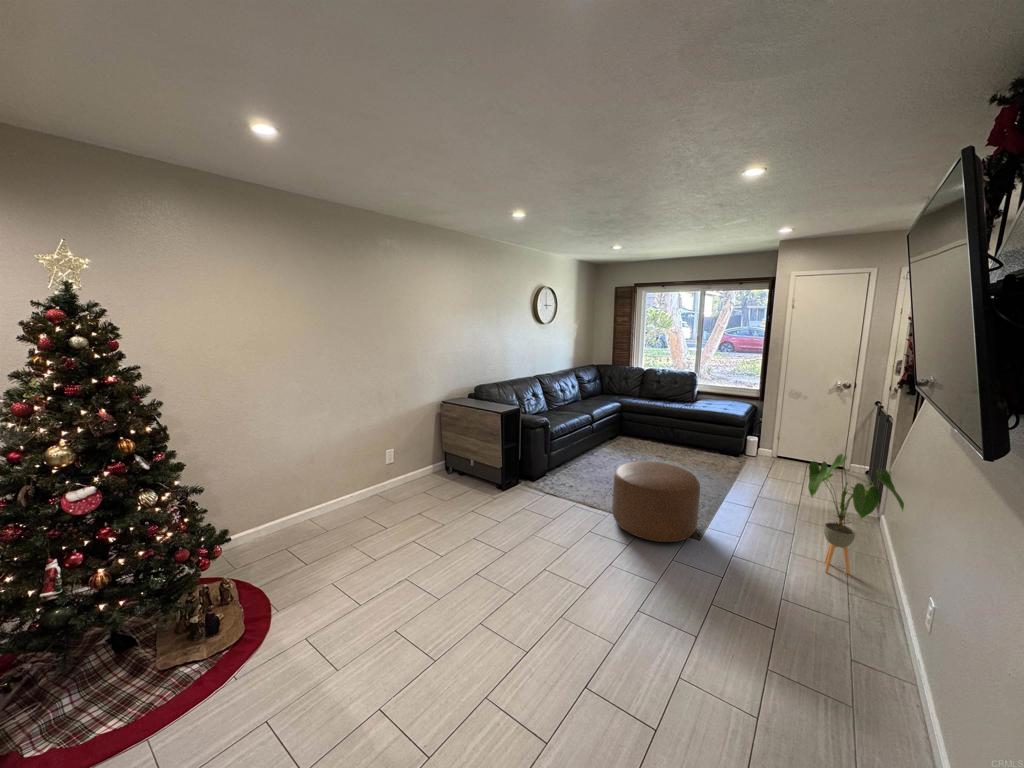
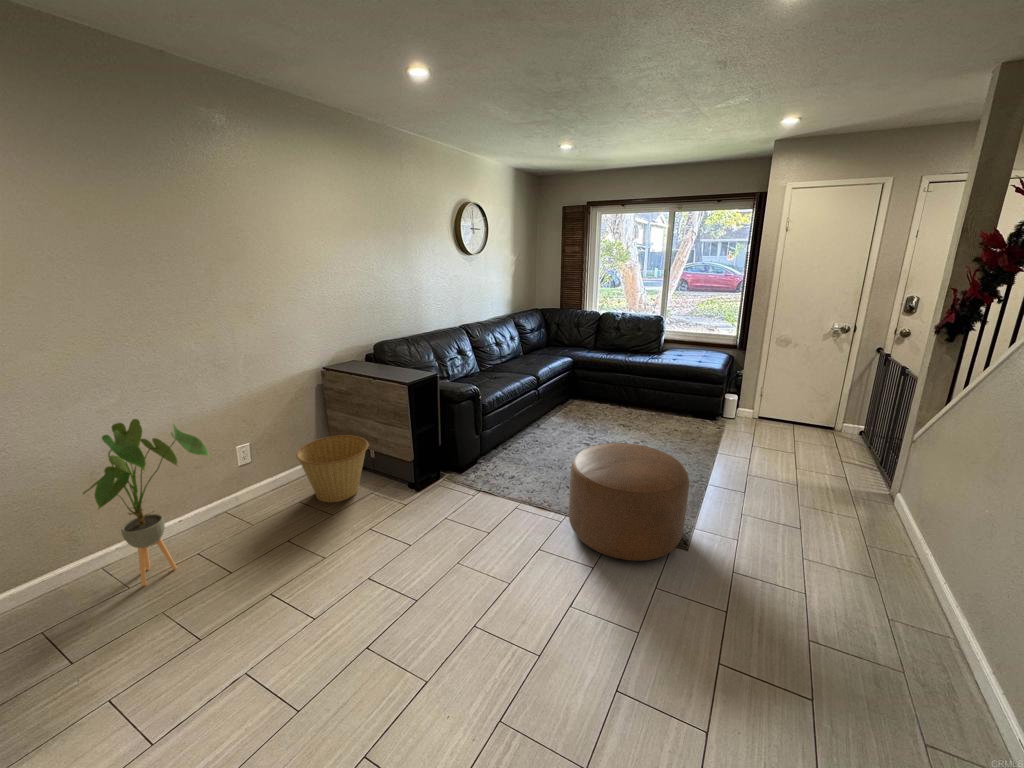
basket: none [425,448,472,493] -> present [296,435,369,502]
house plant: present [808,454,904,574] -> present [83,419,209,586]

